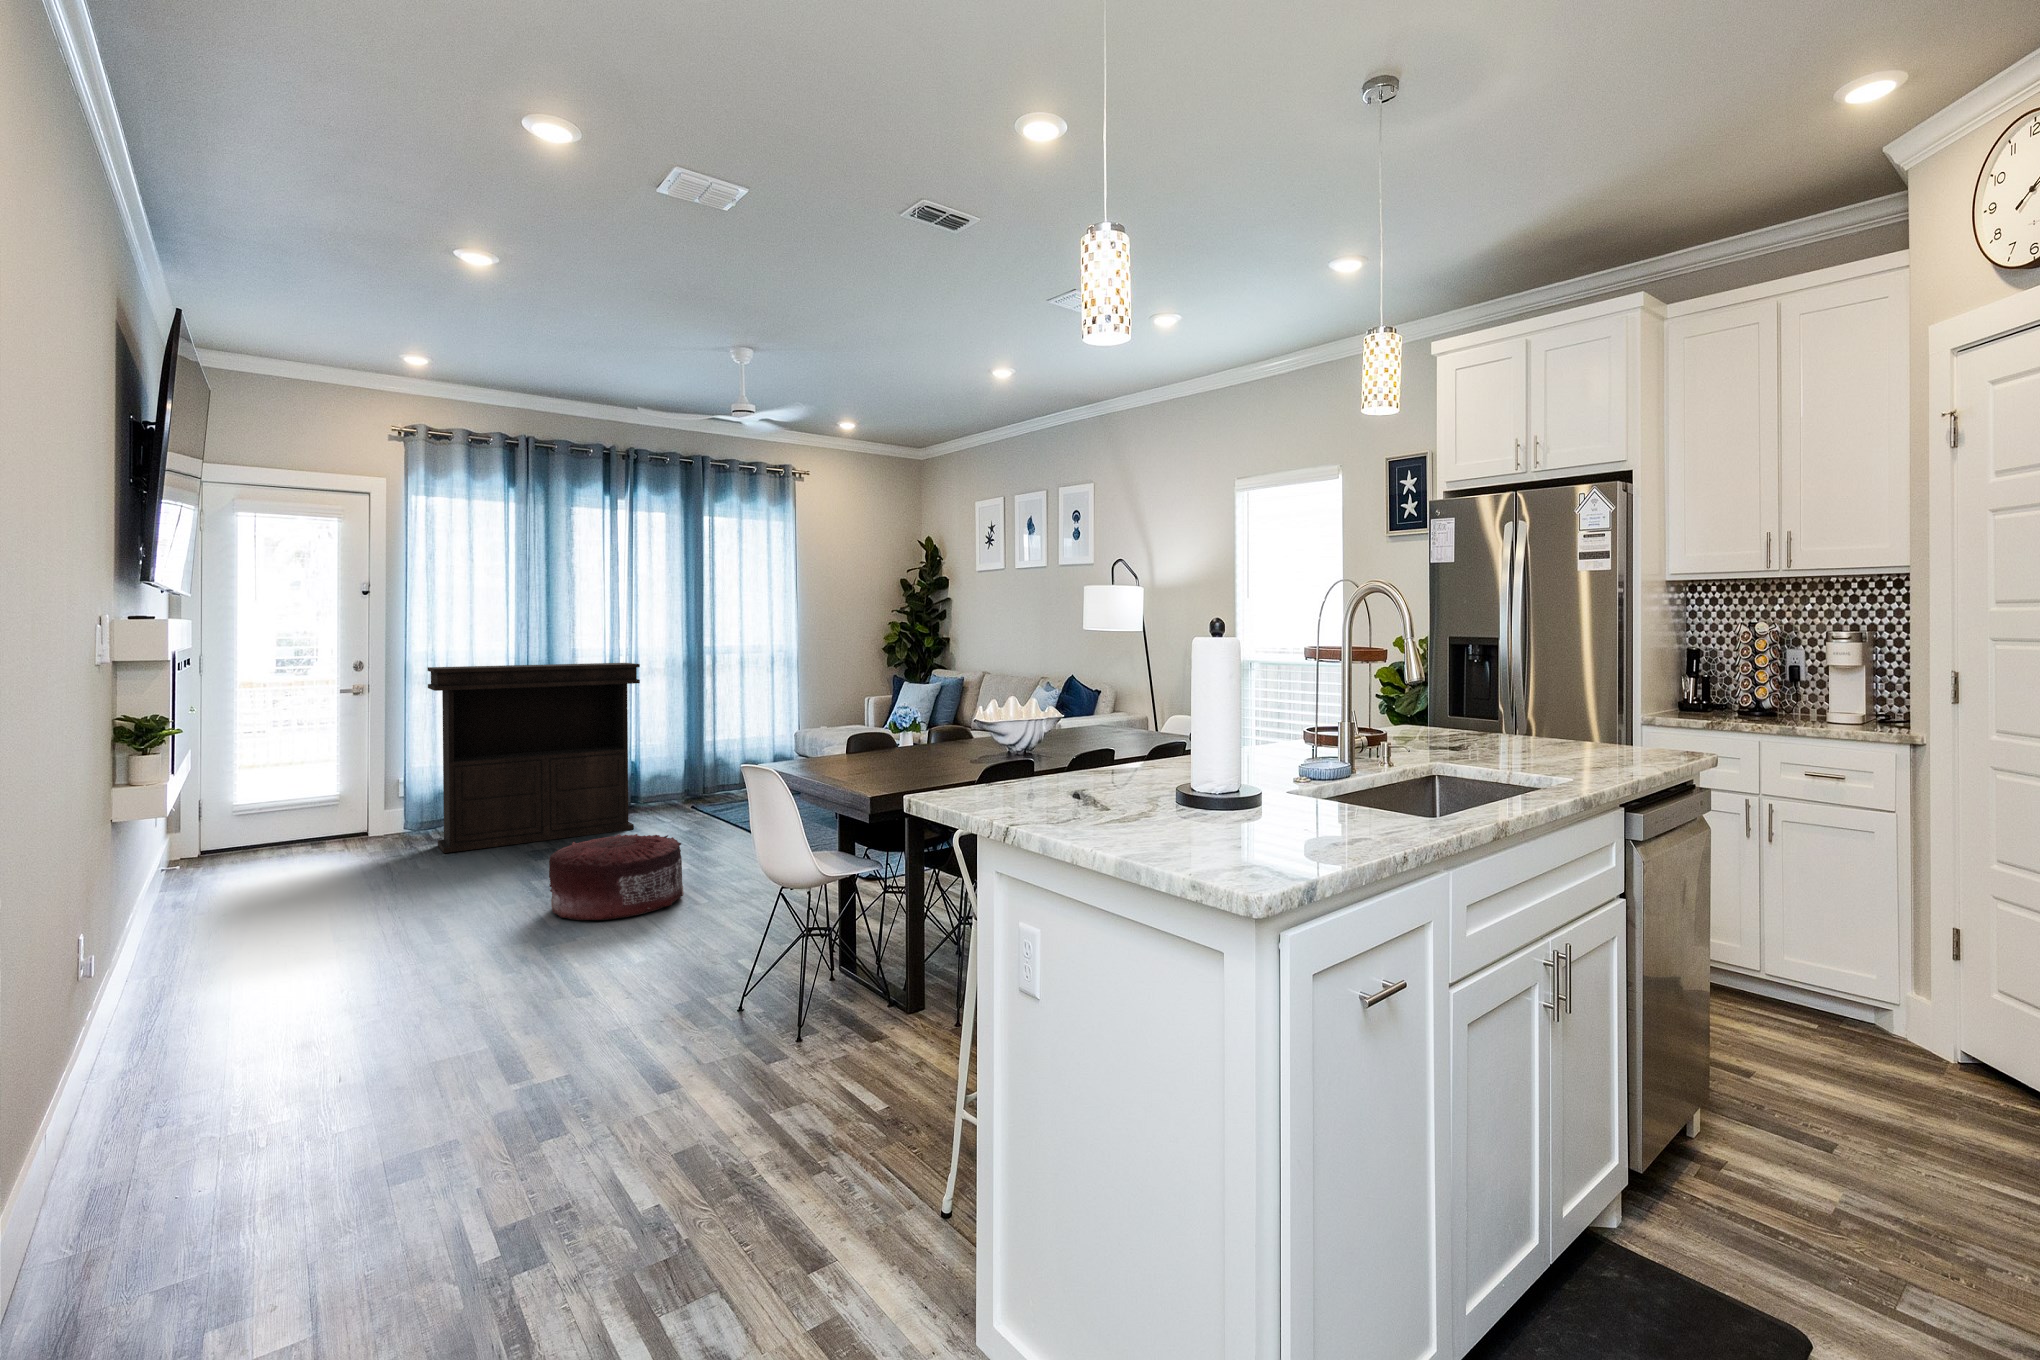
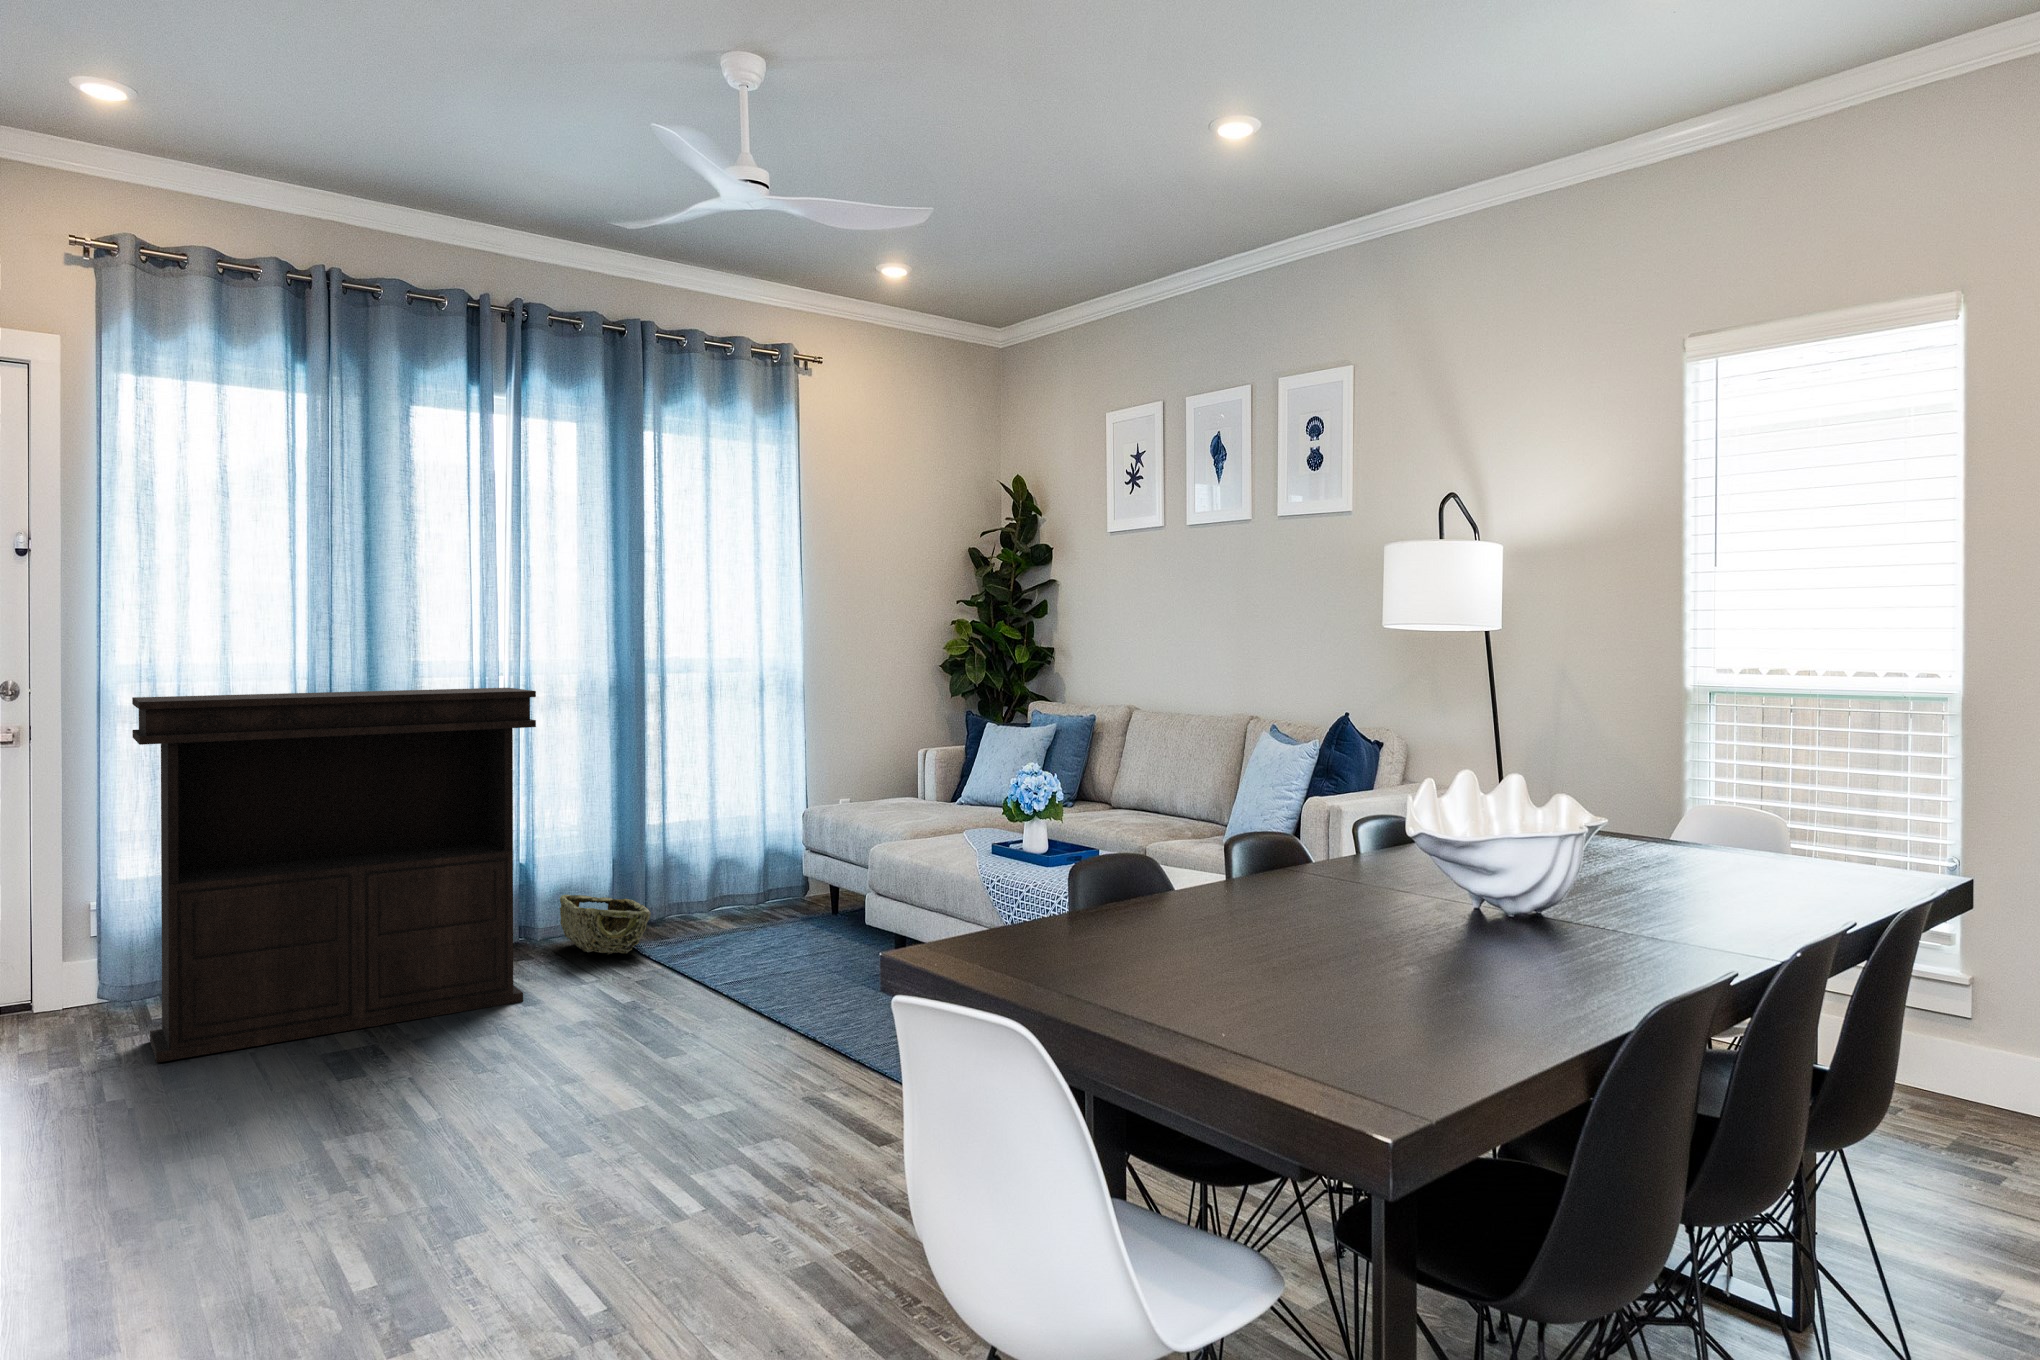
woven basket: none [656,778,706,810] -> present [560,895,651,955]
pouf: present [549,834,684,920] -> none [350,1056,641,1282]

